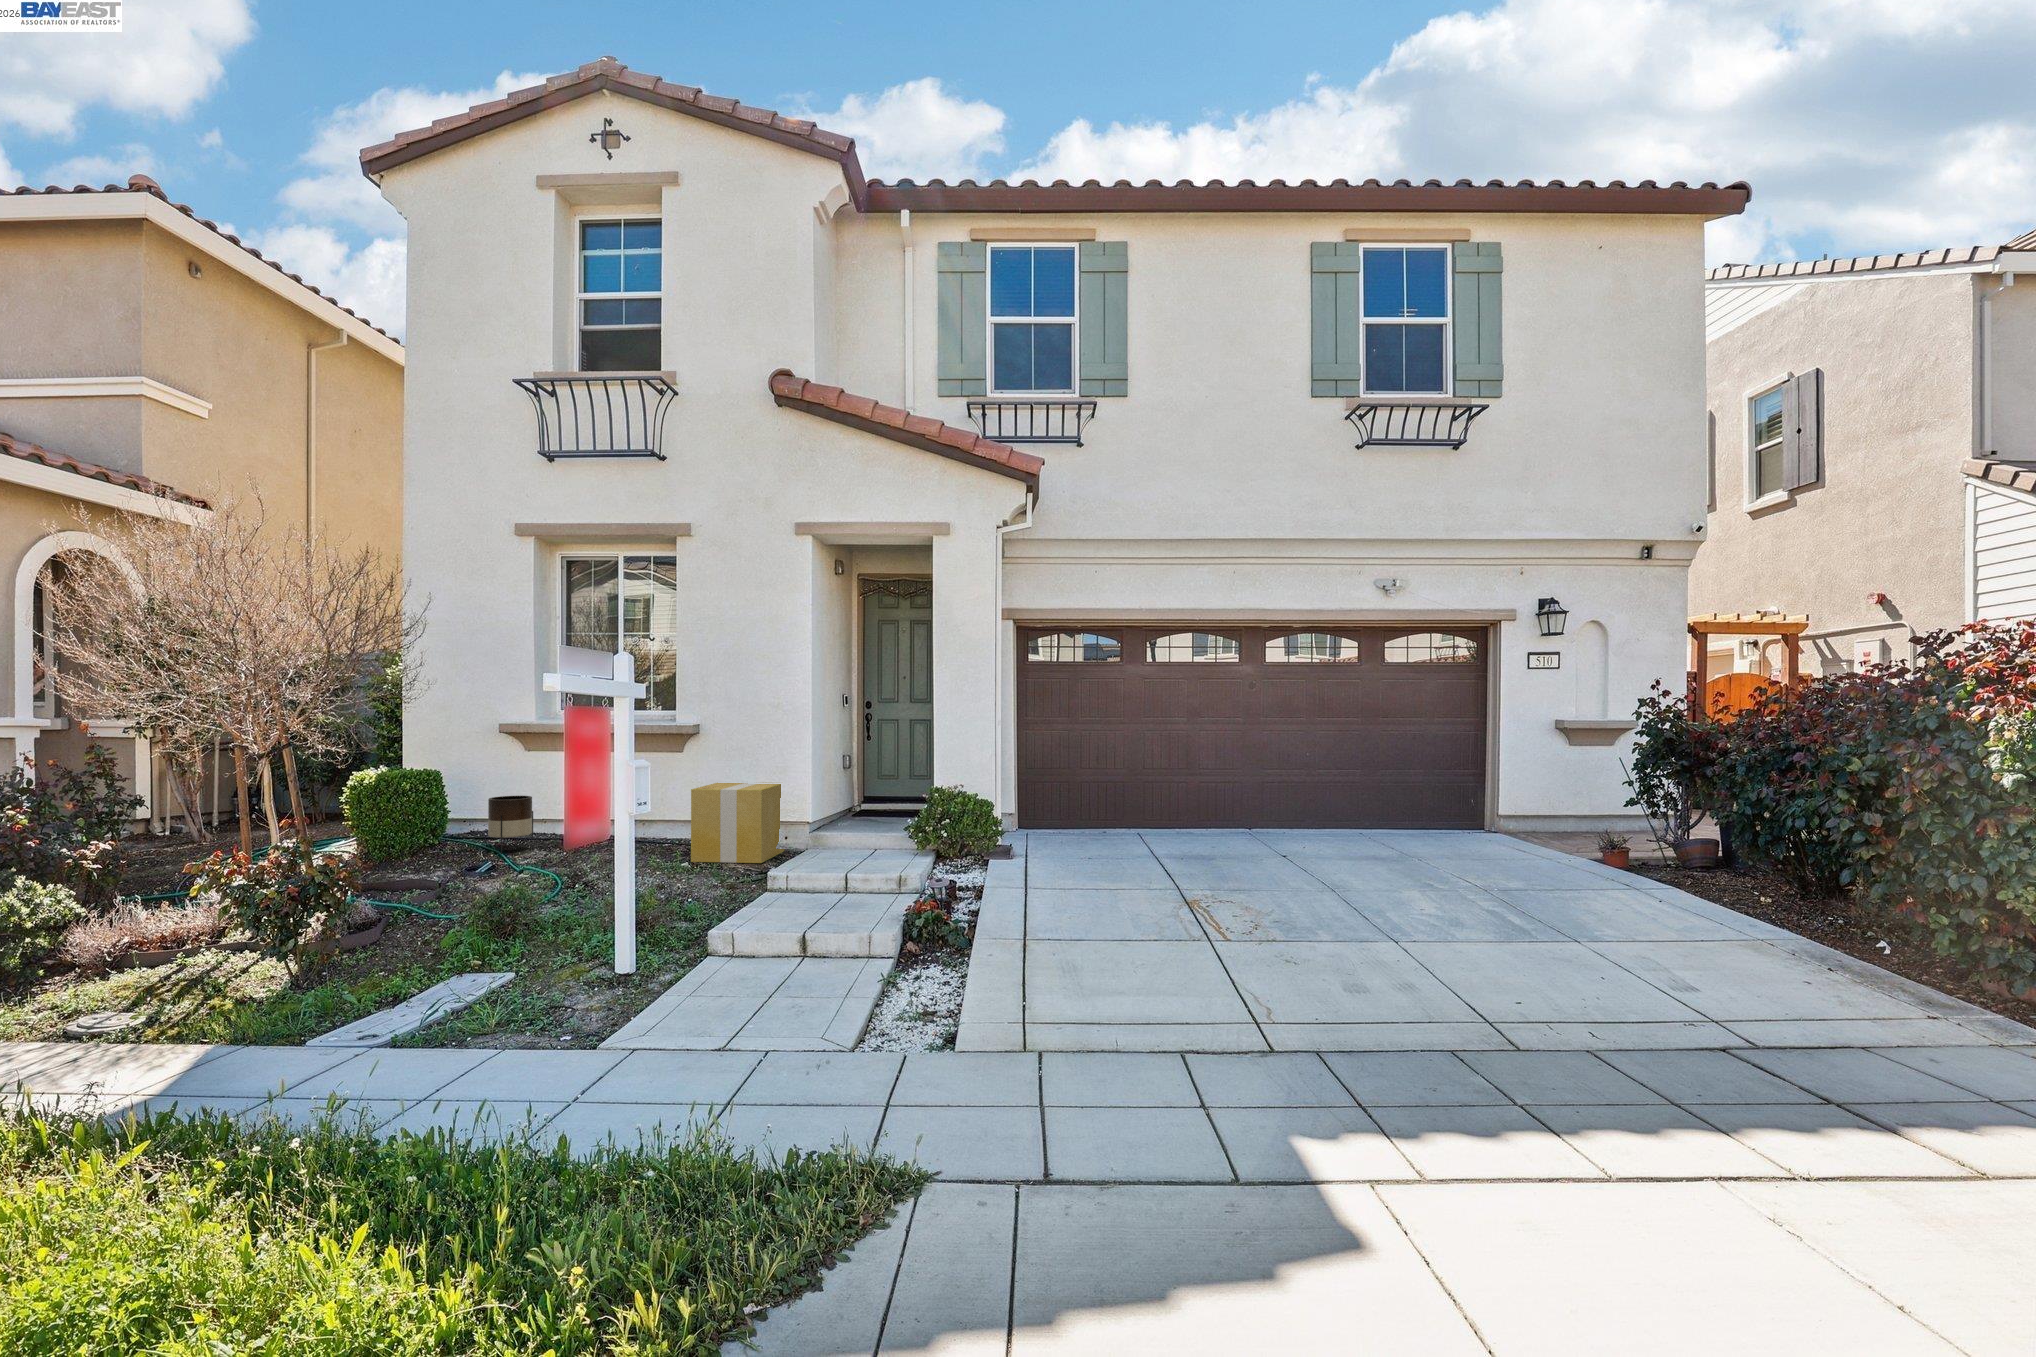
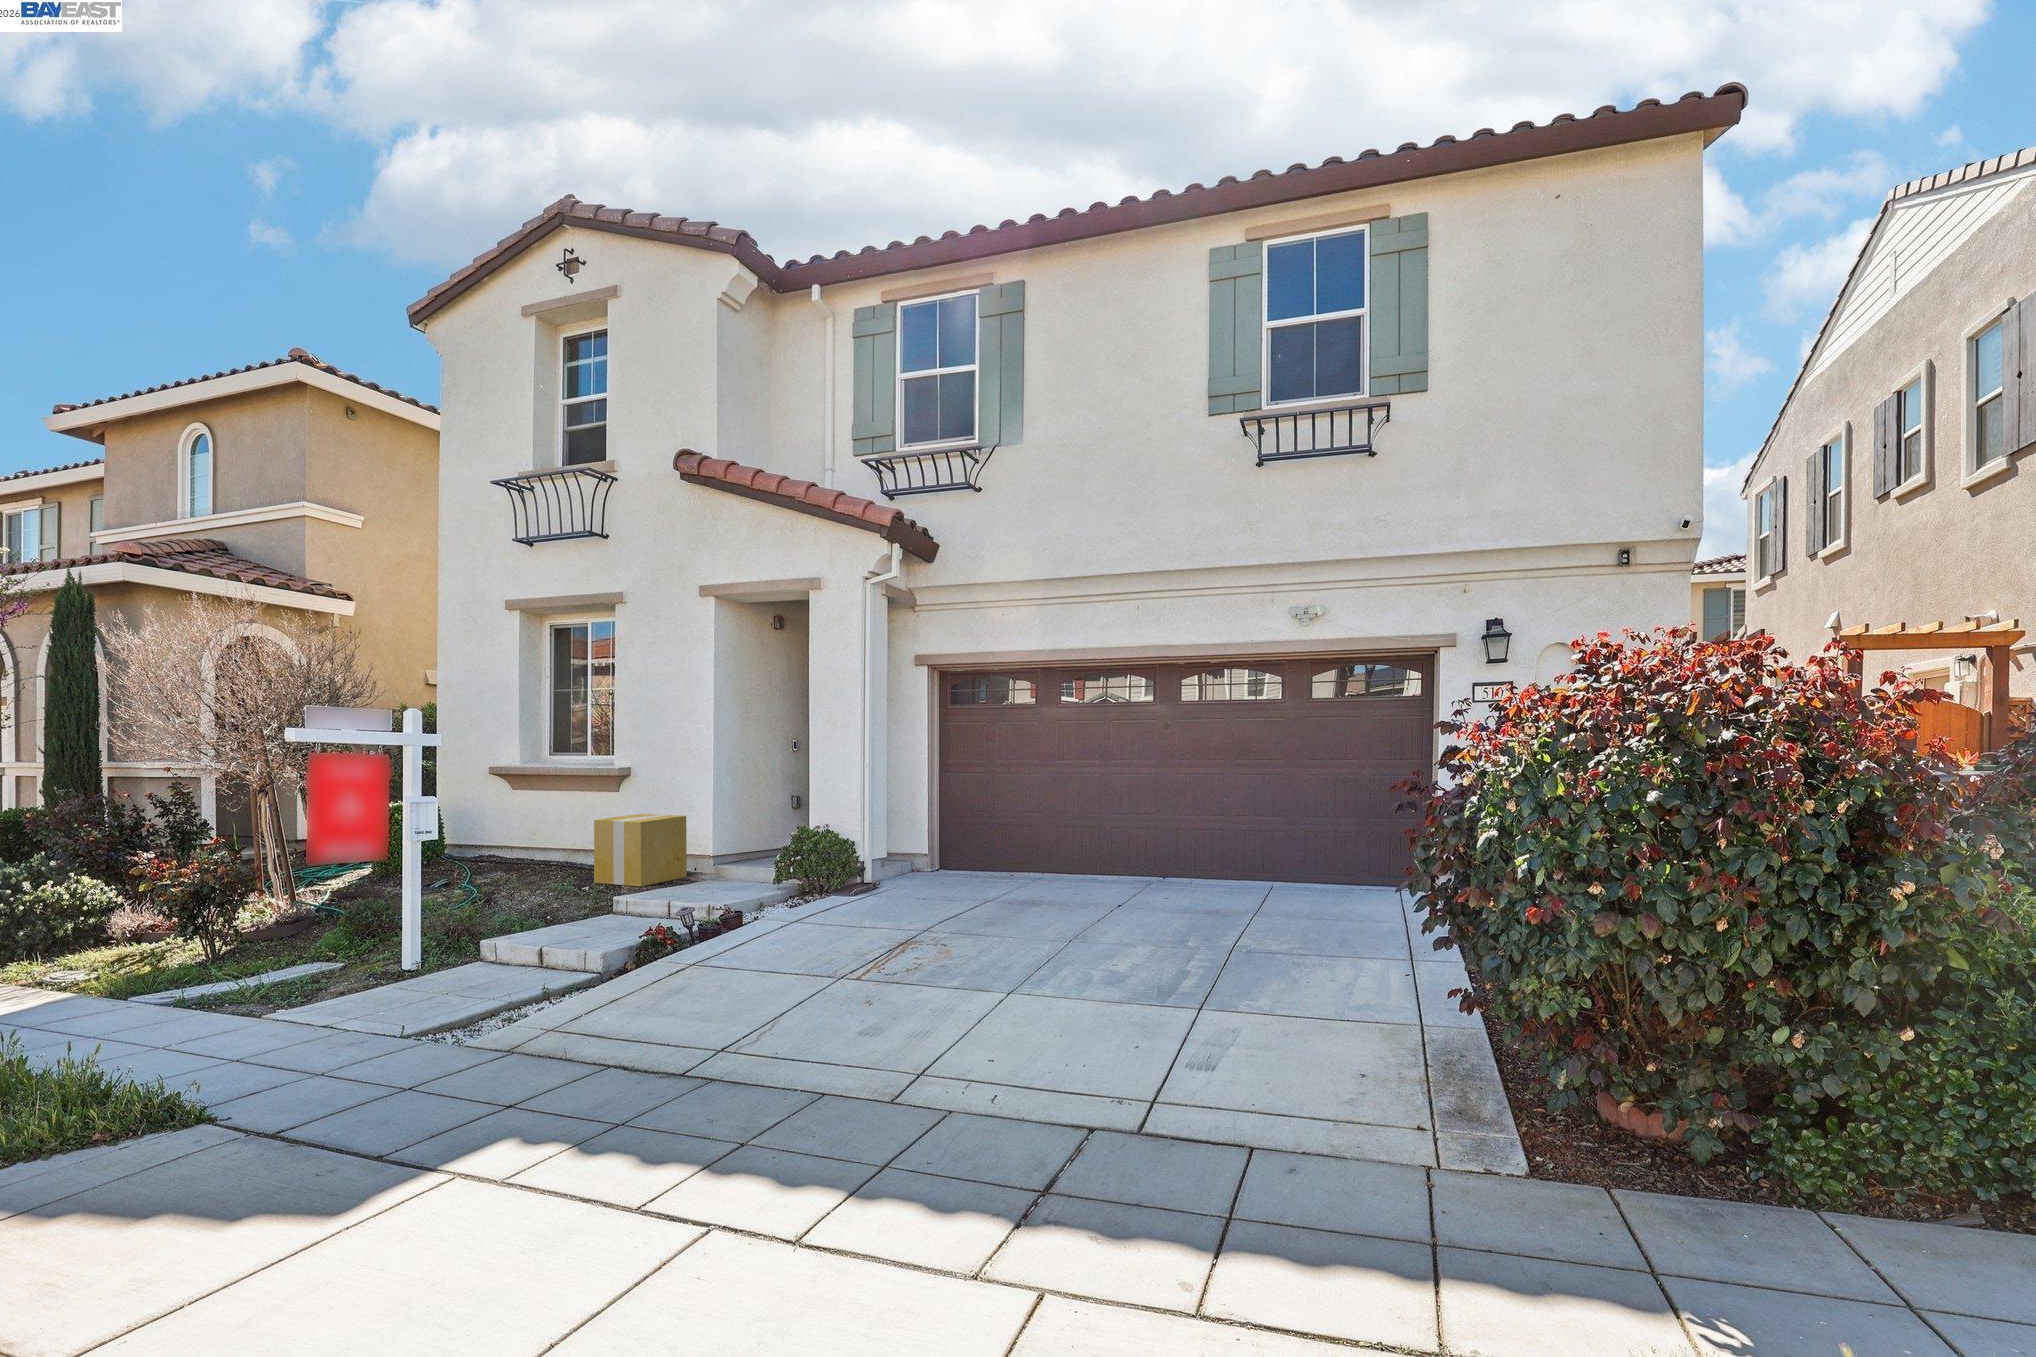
planter: present [488,796,533,855] -> none [475,821,512,870]

